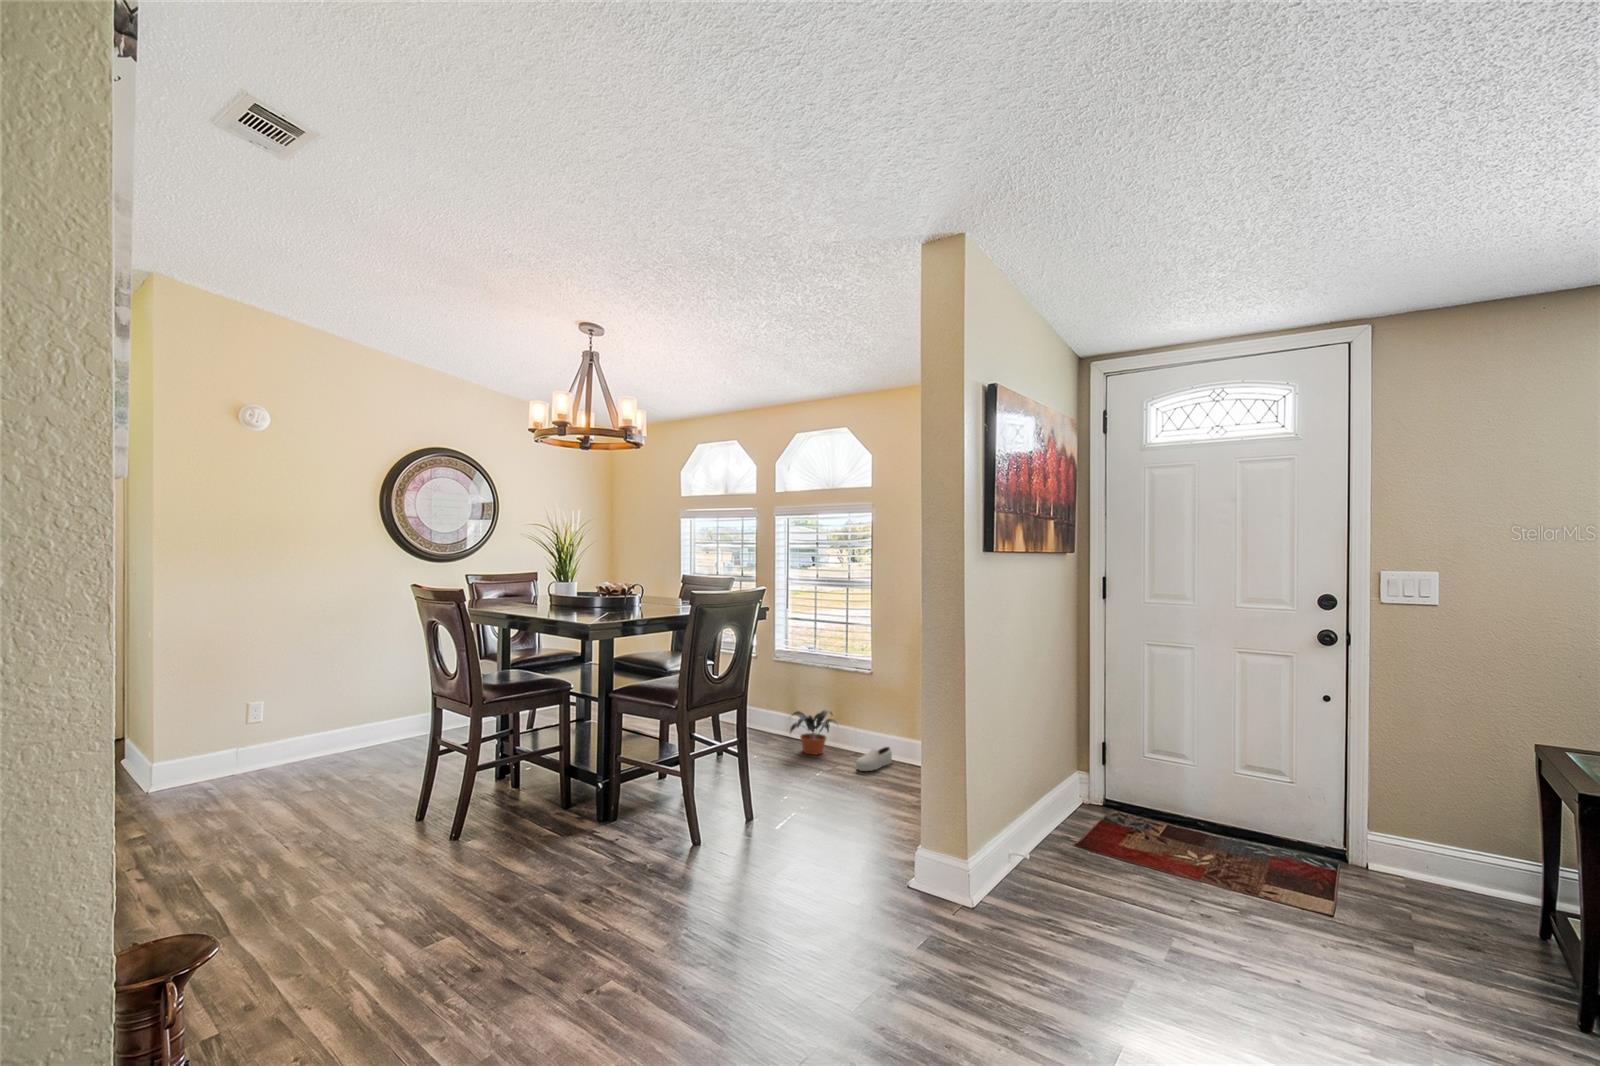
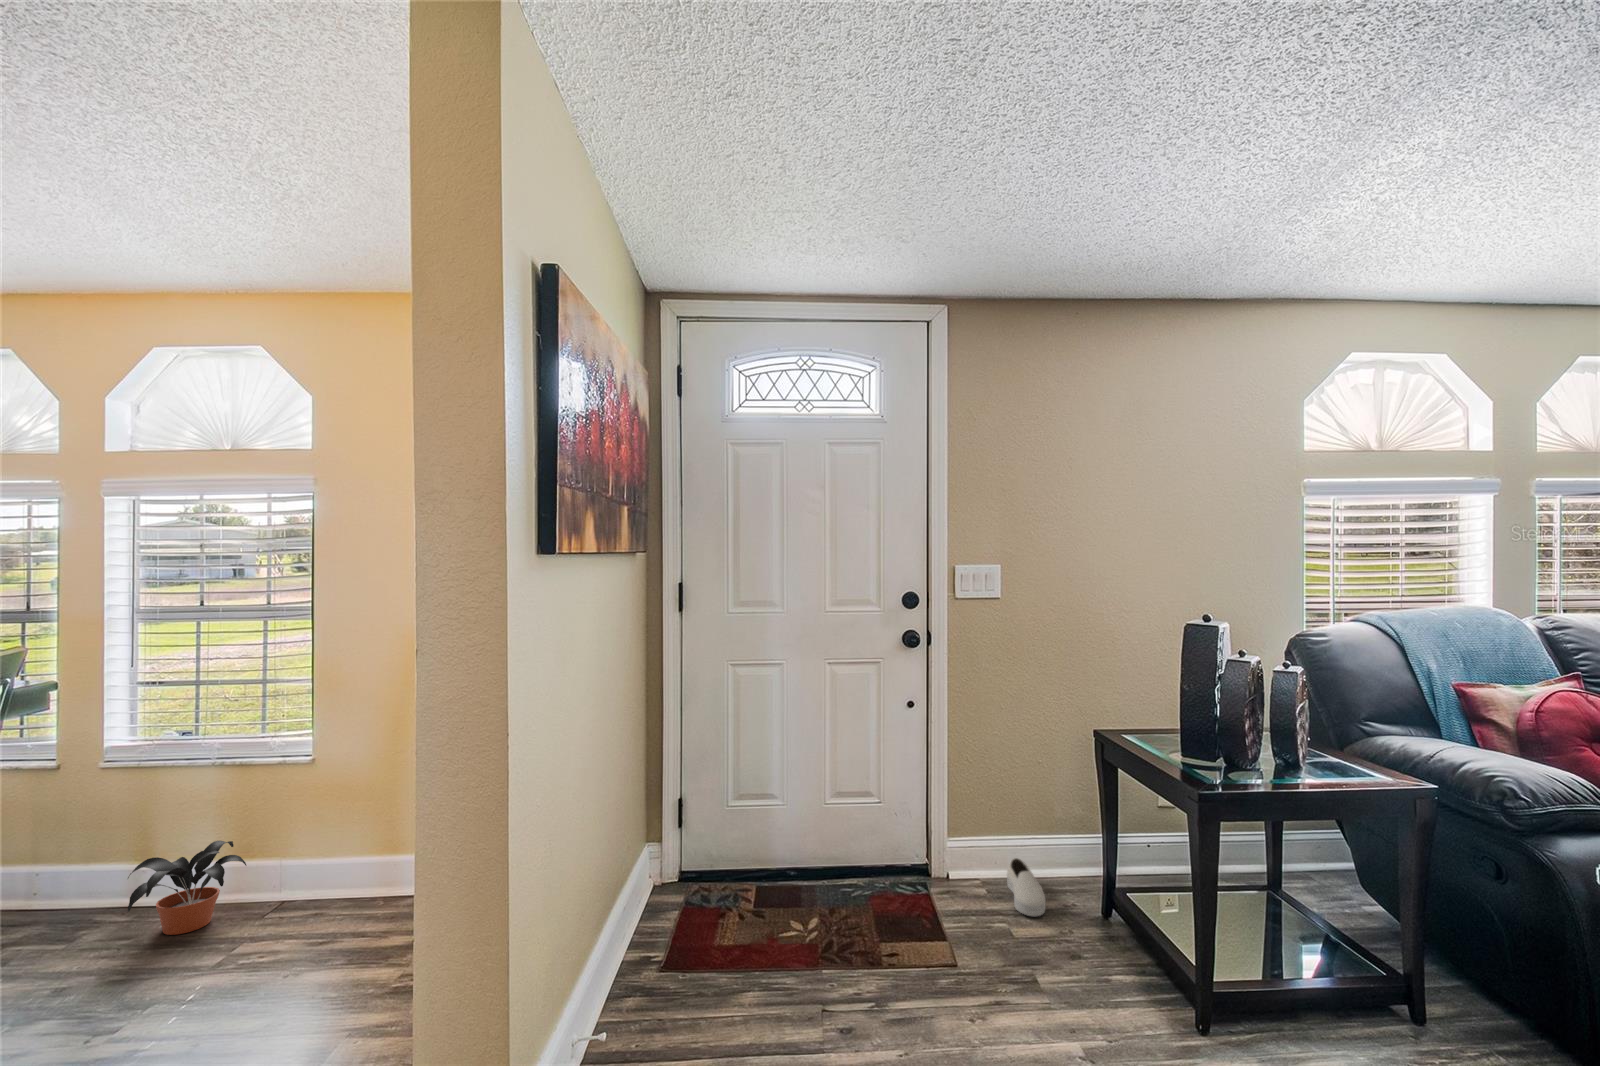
shoe: present [856,747,892,771] -> present [1007,858,1046,916]

